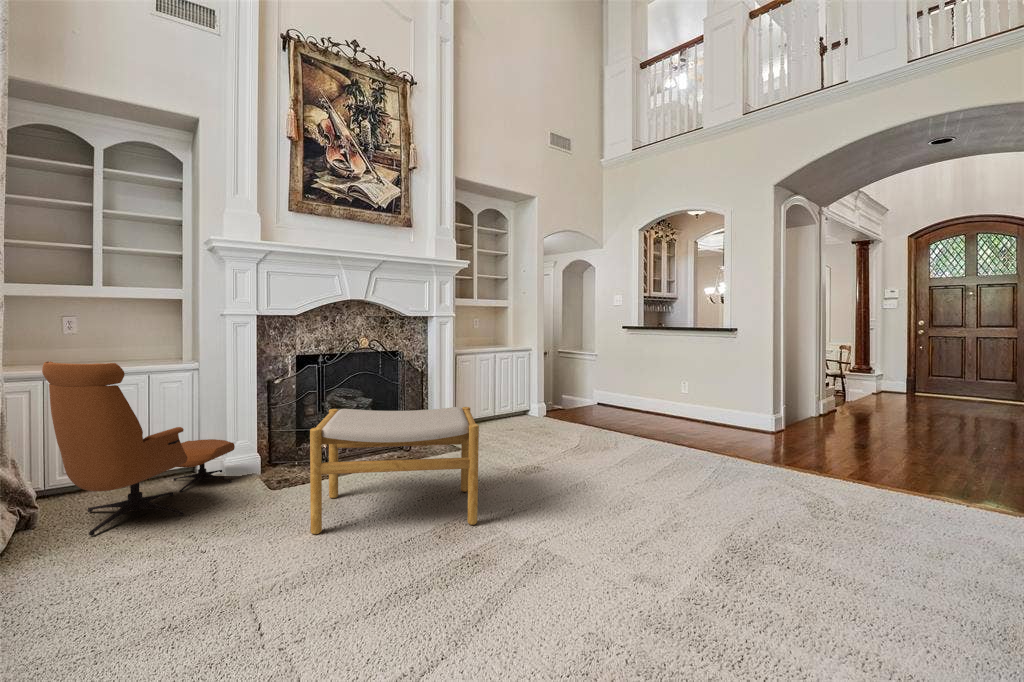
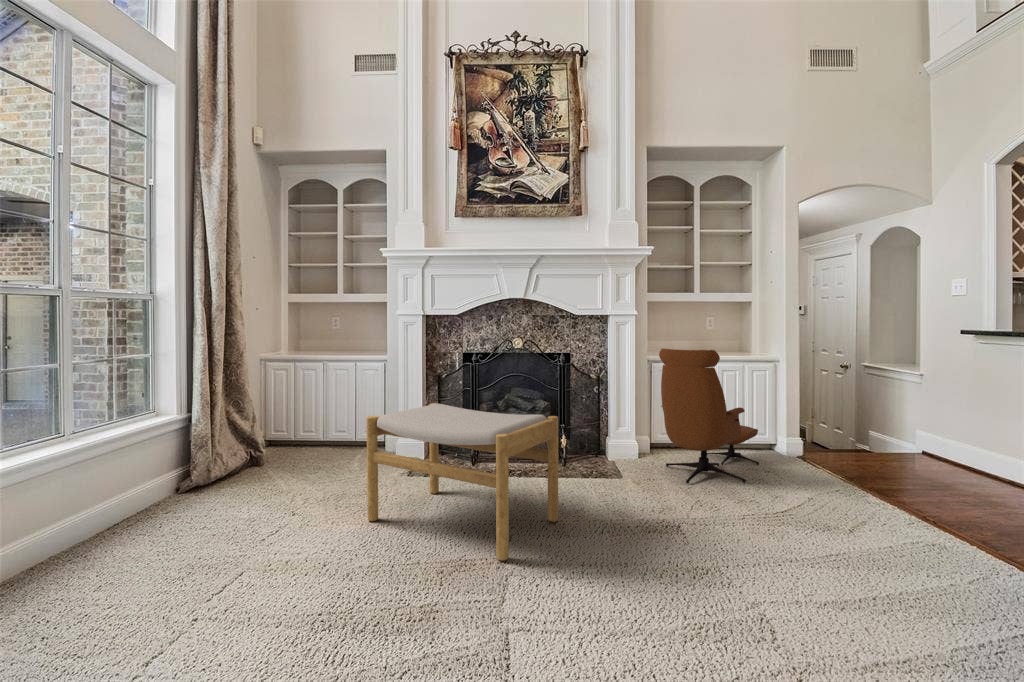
lounge chair: present [42,361,235,536] -> present [659,349,759,483]

